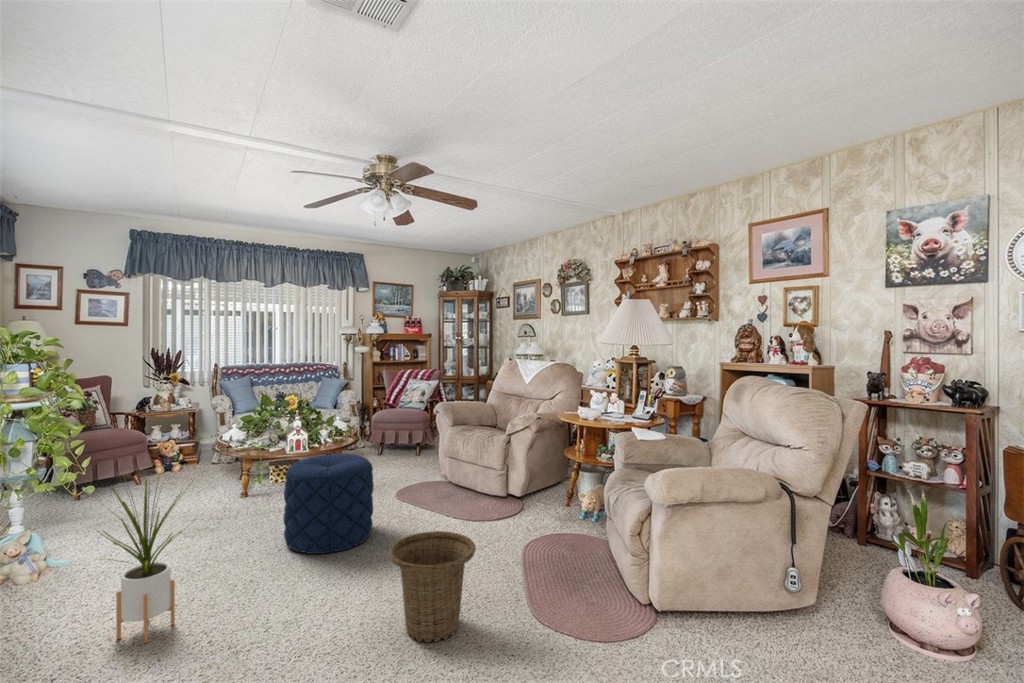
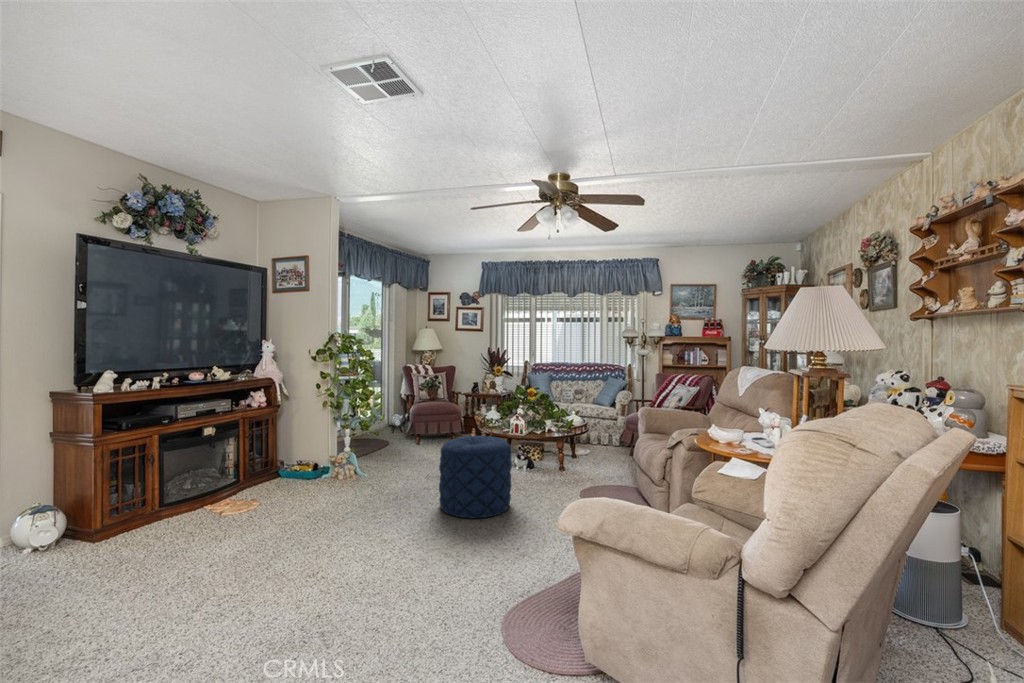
house plant: present [97,479,185,643] -> none [281,418,345,528]
basket: present [389,531,476,642] -> none [364,509,444,609]

